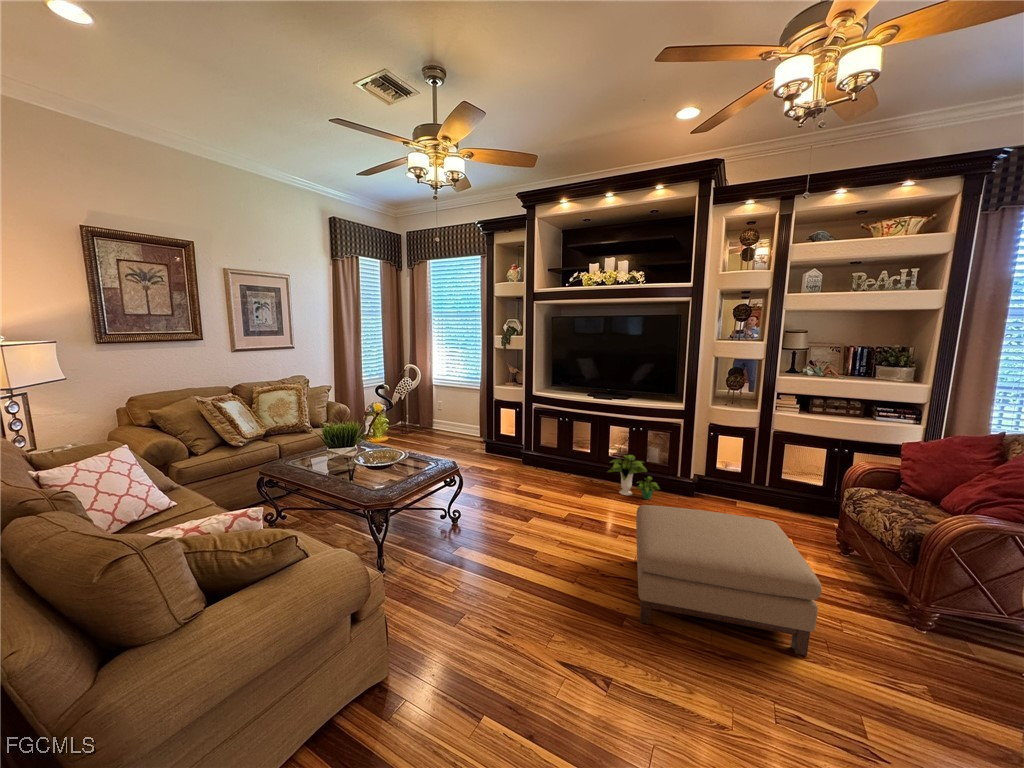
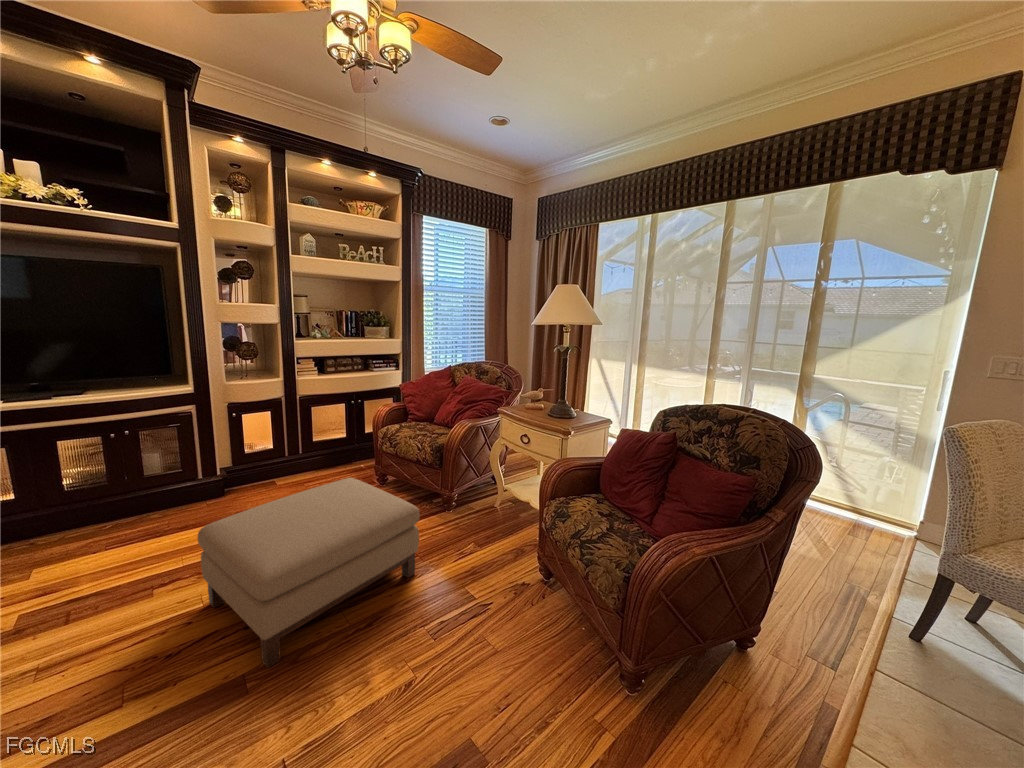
potted plant: present [608,455,659,499] -> none [73,473,183,536]

